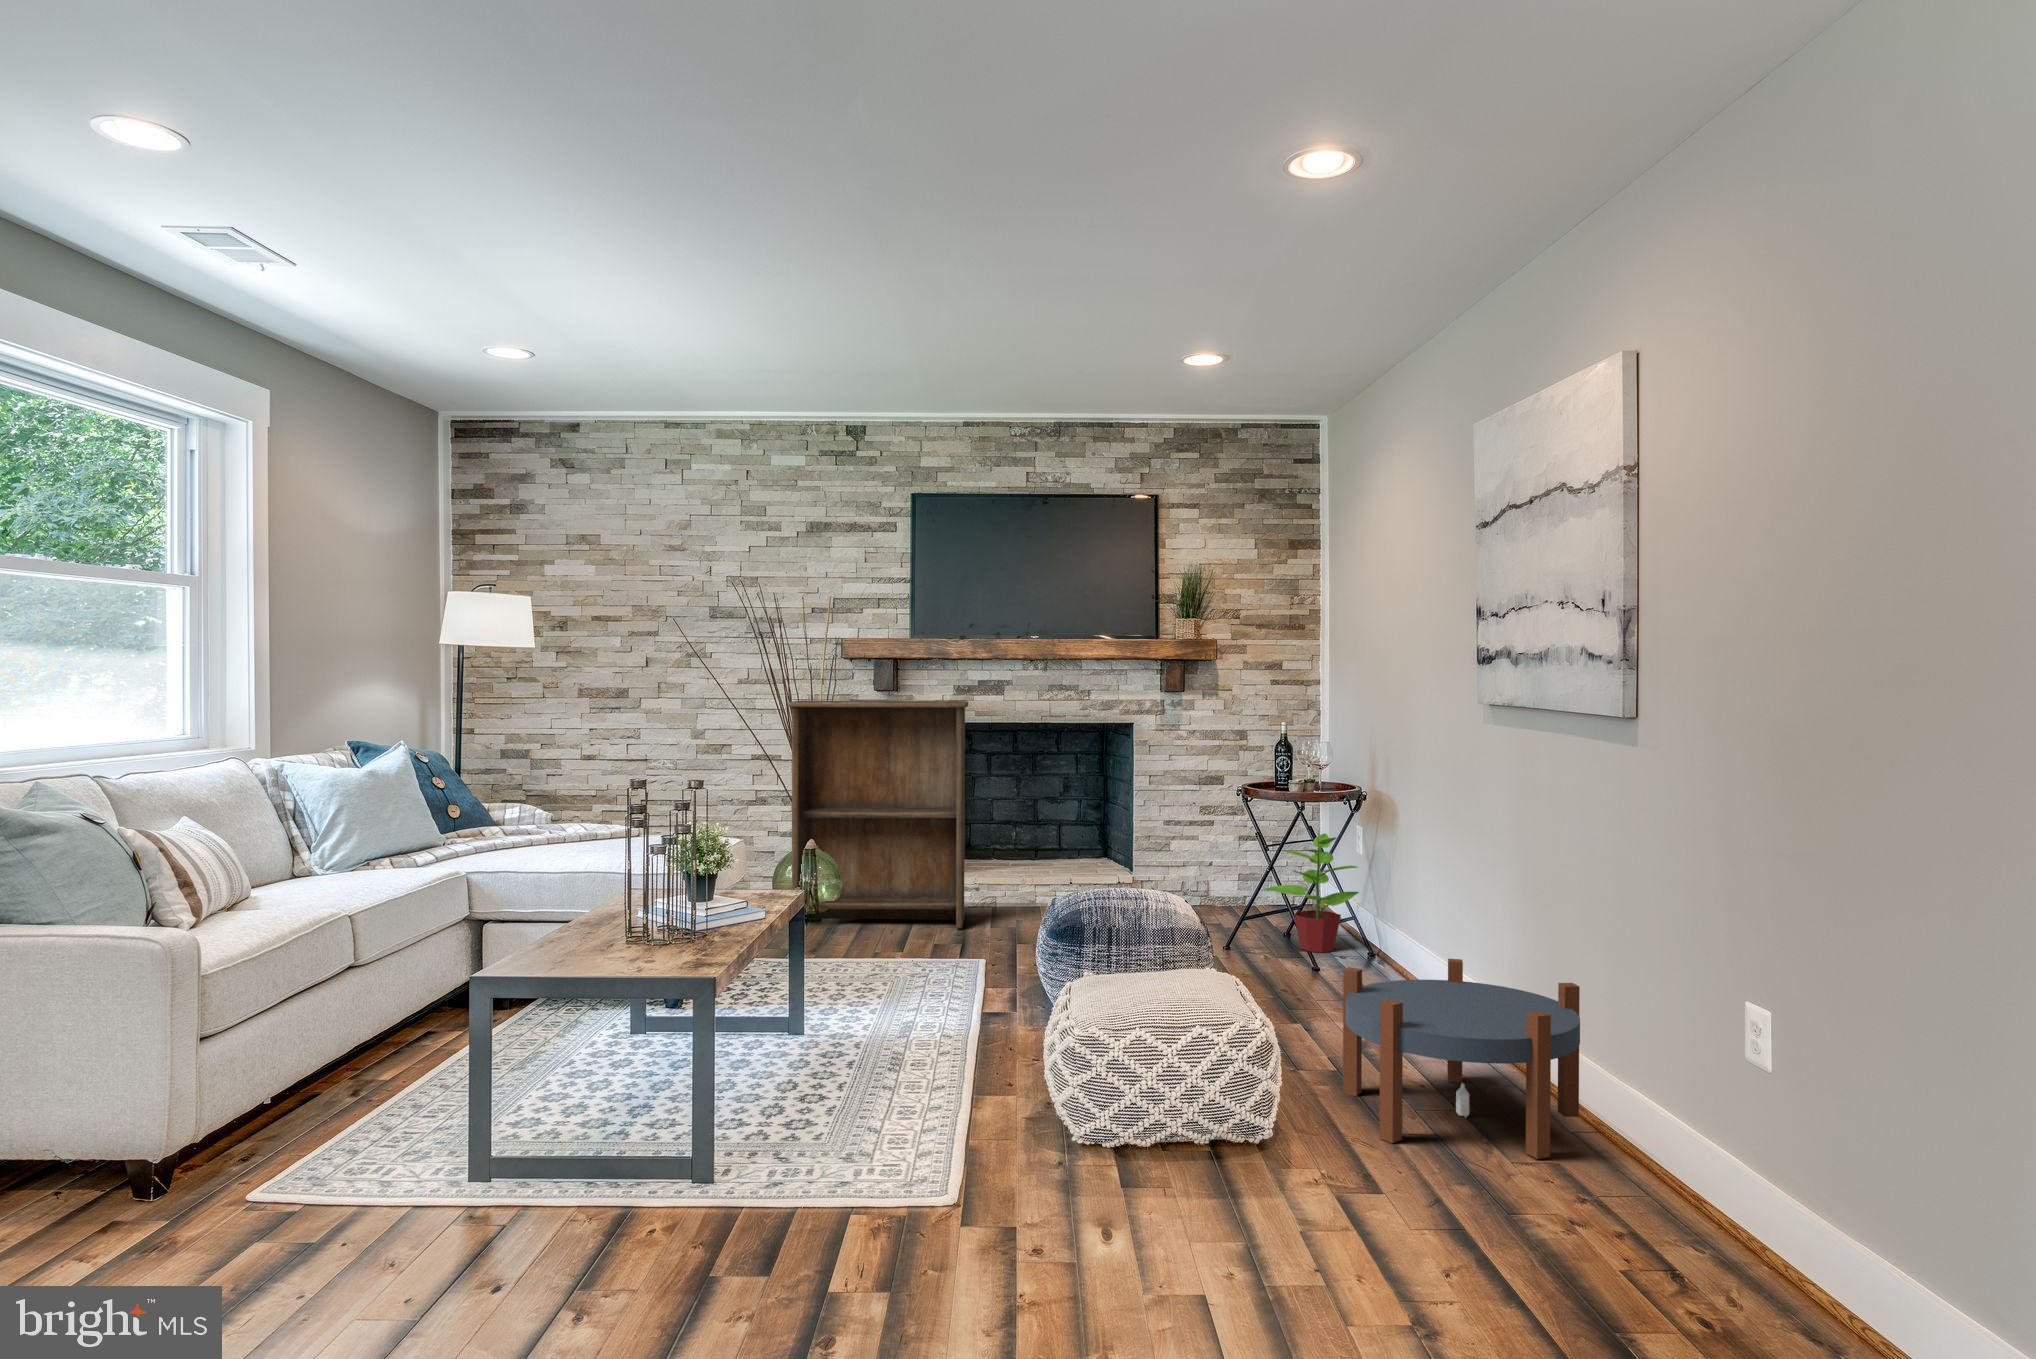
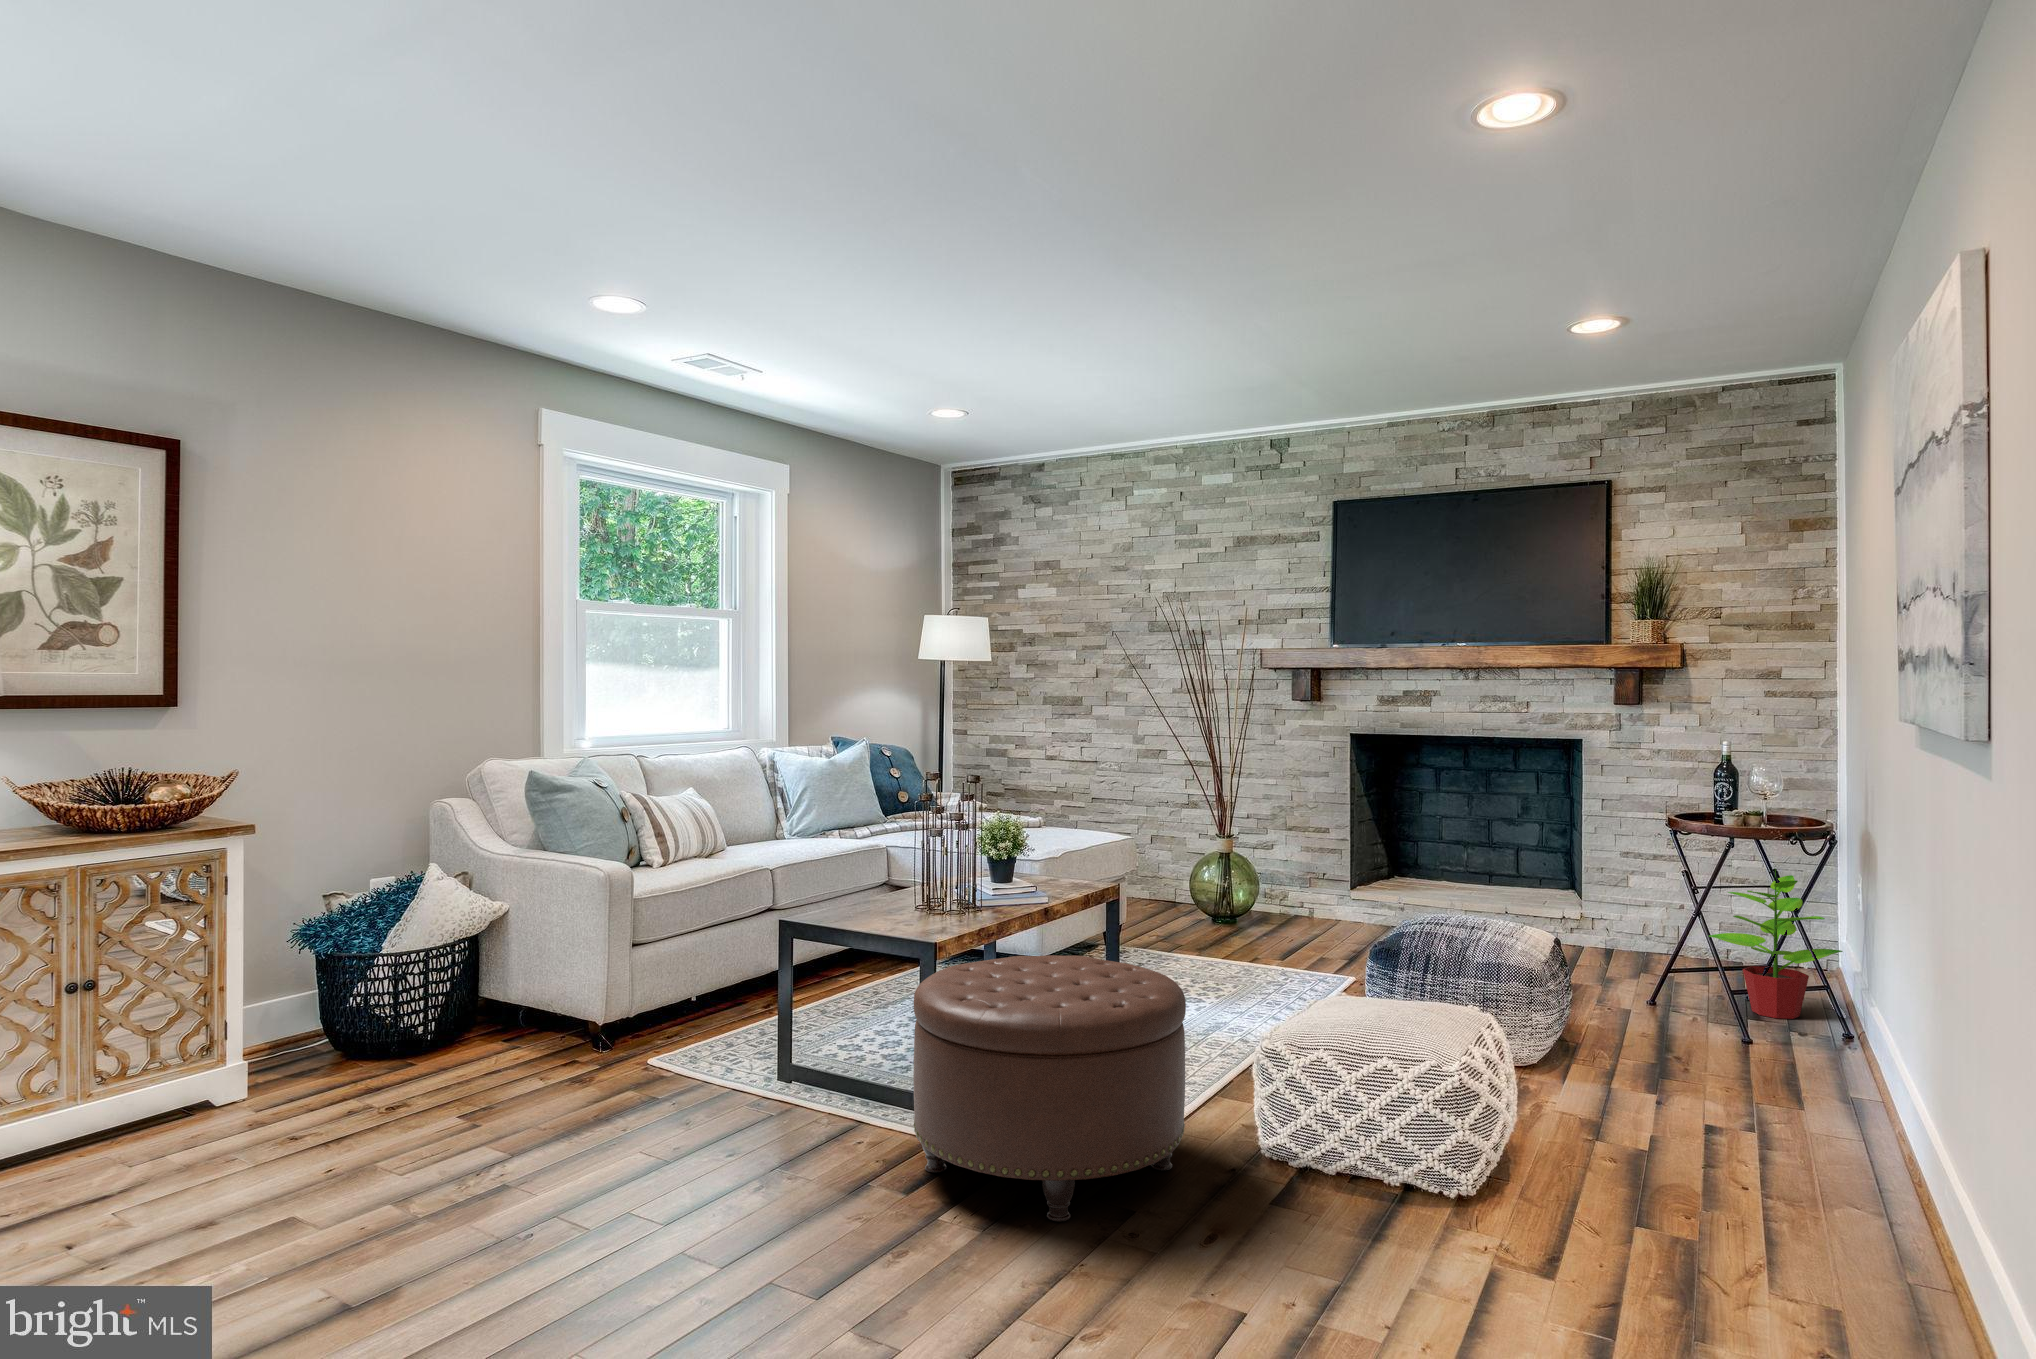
bookshelf: present [788,700,968,928] -> none [1195,709,1380,944]
side table: present [1343,959,1580,1159] -> none [1603,1023,1935,1293]
ottoman: none [750,968,1042,1247] -> present [914,955,1186,1222]

